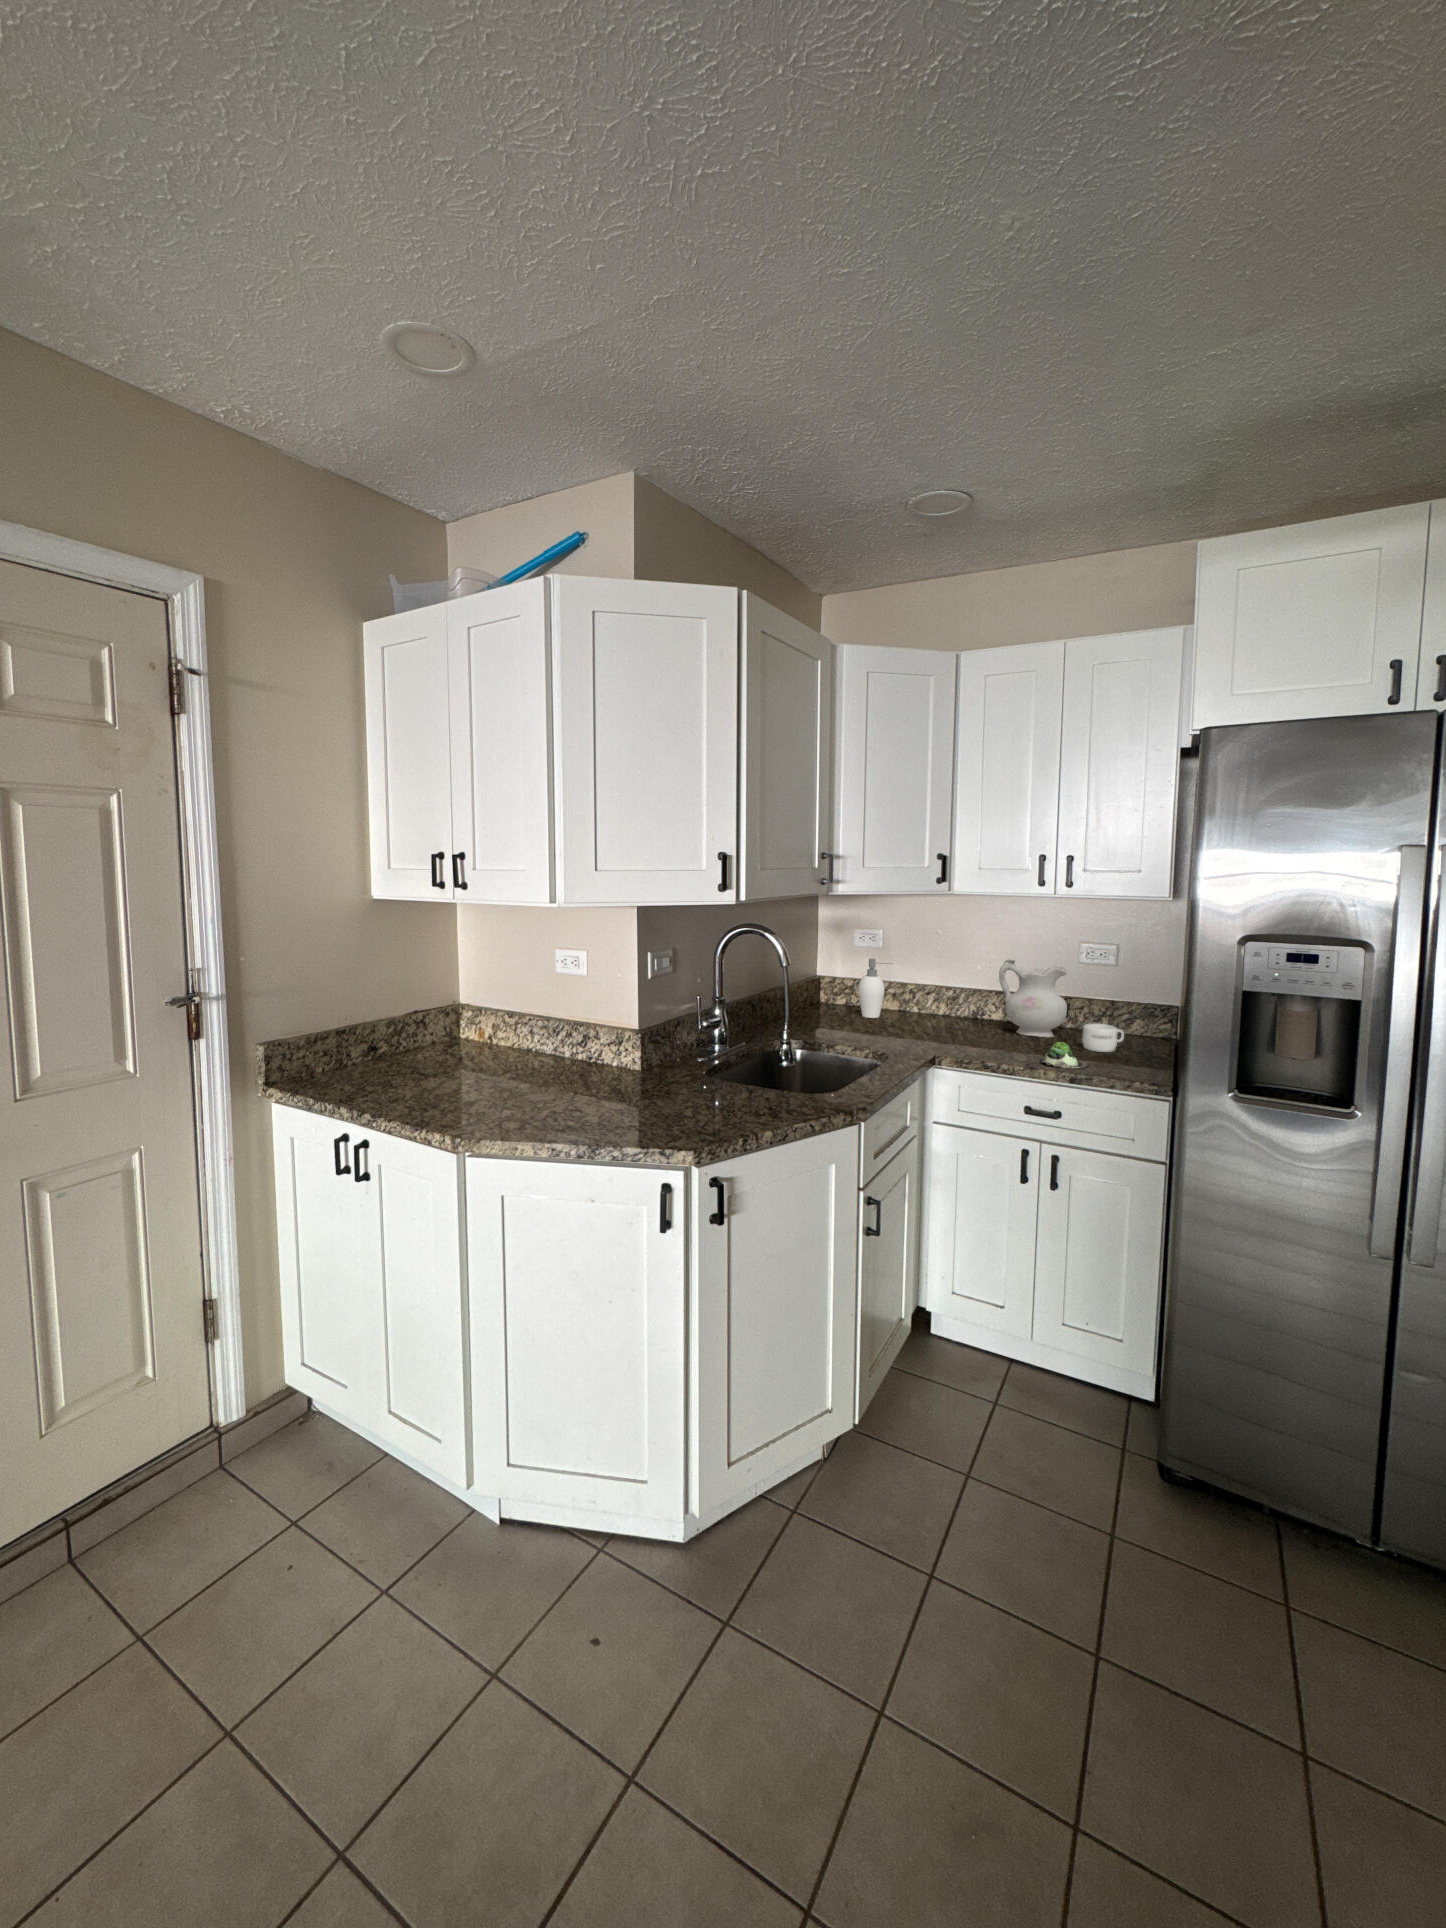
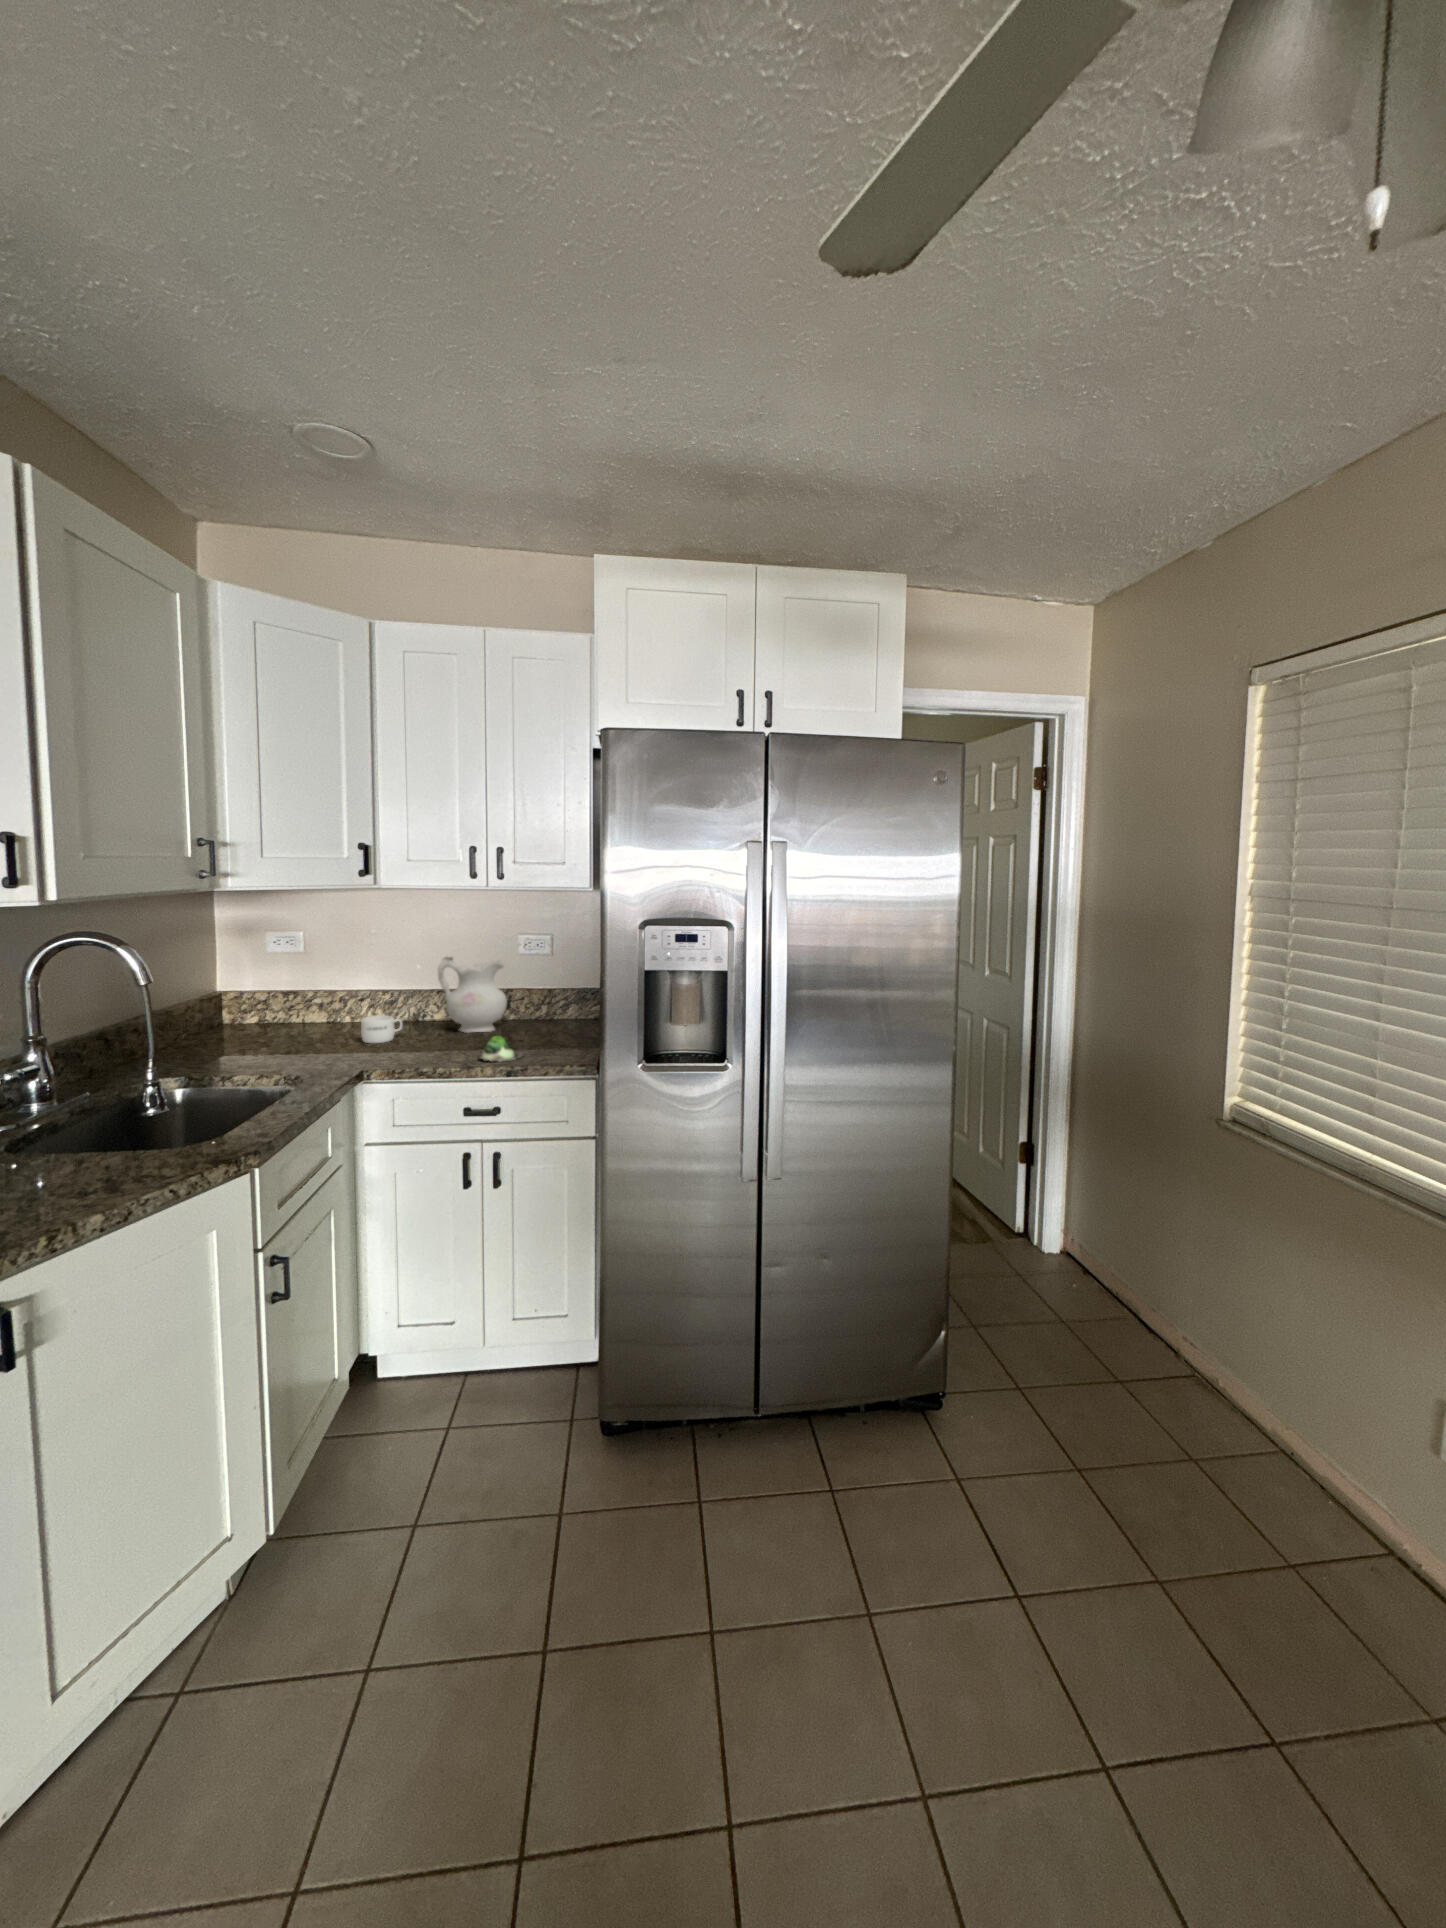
soap dispenser: present [858,959,893,1018] -> none [274,966,318,1035]
mug: present [1082,1024,1124,1052] -> present [361,1015,402,1043]

